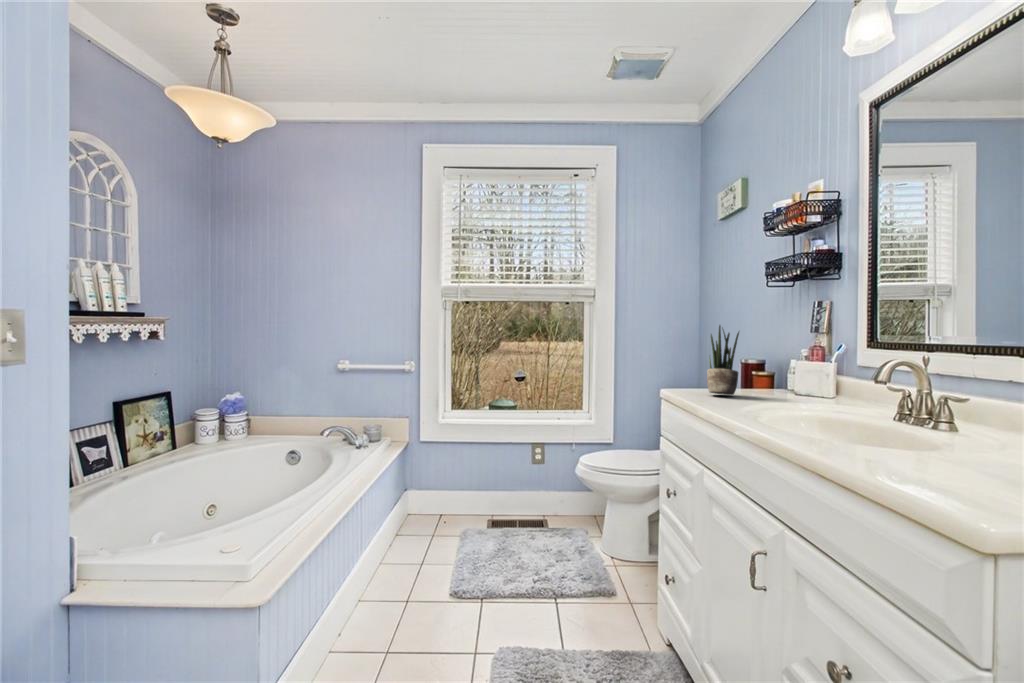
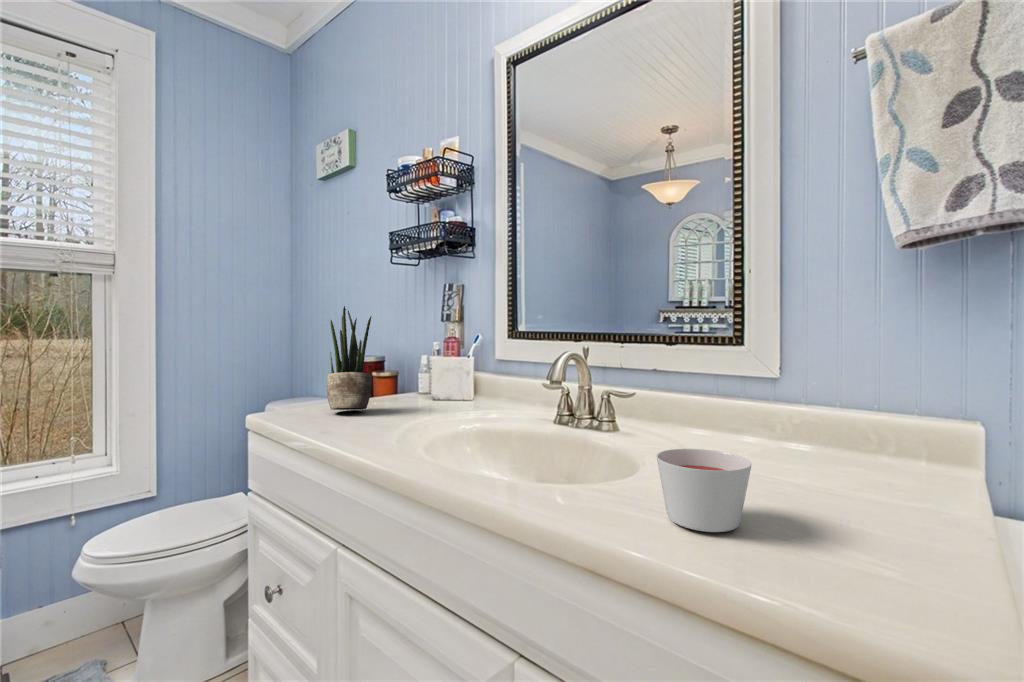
candle: none [862,423,933,472] -> present [657,449,752,532]

